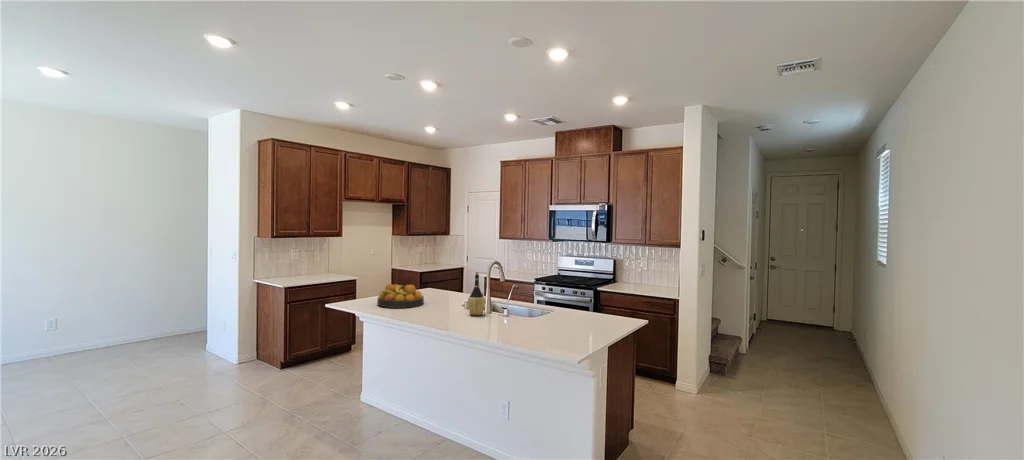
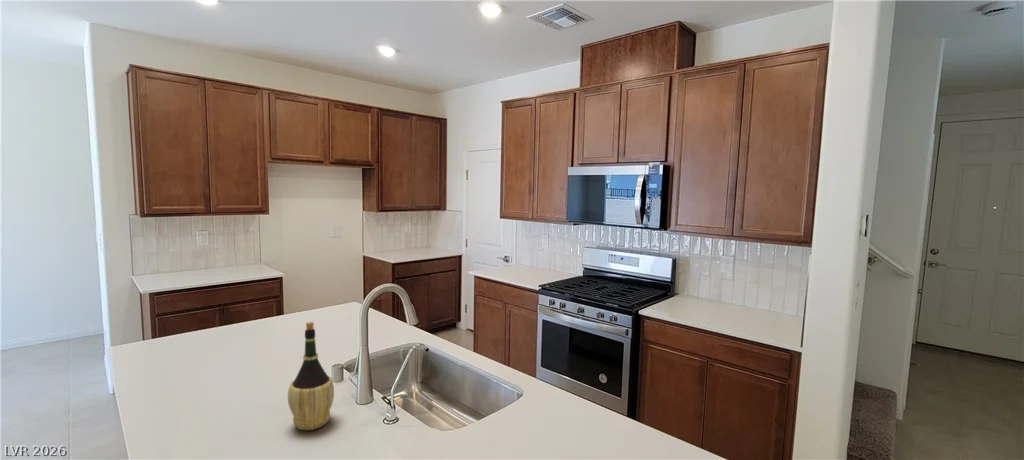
fruit bowl: present [377,284,424,308] -> none [153,319,268,380]

